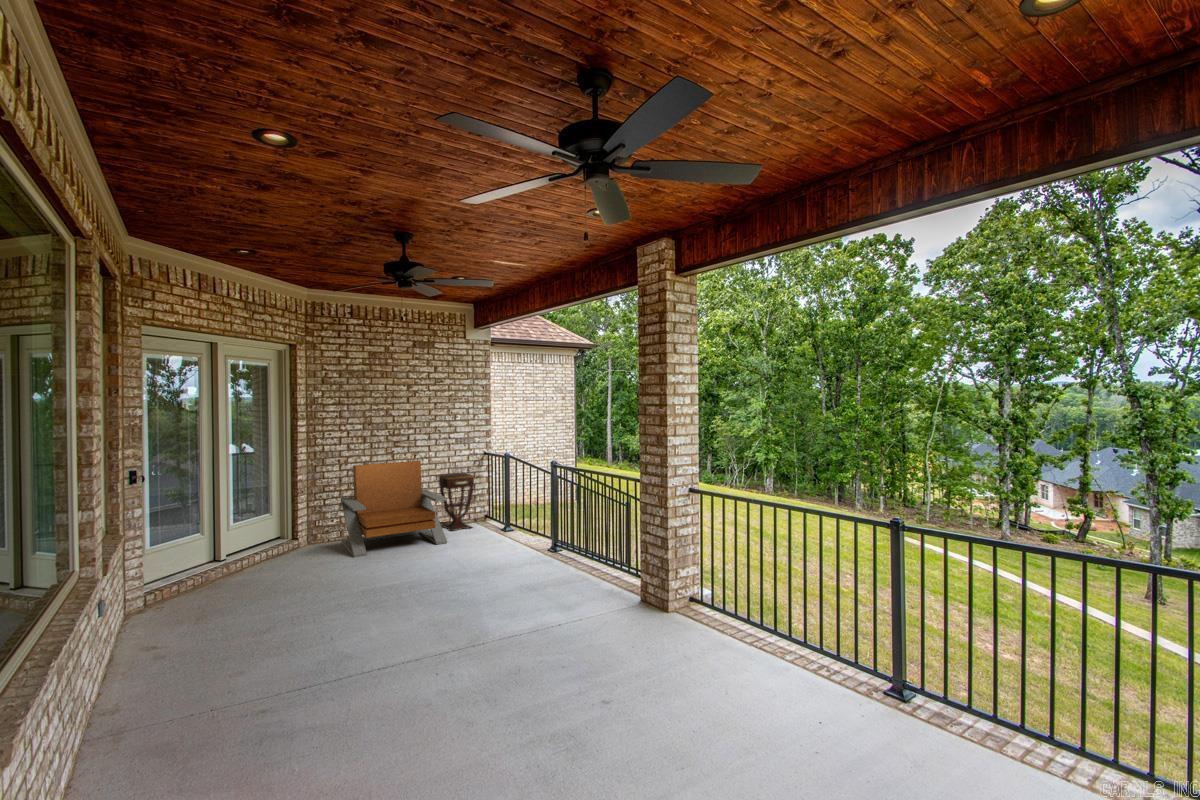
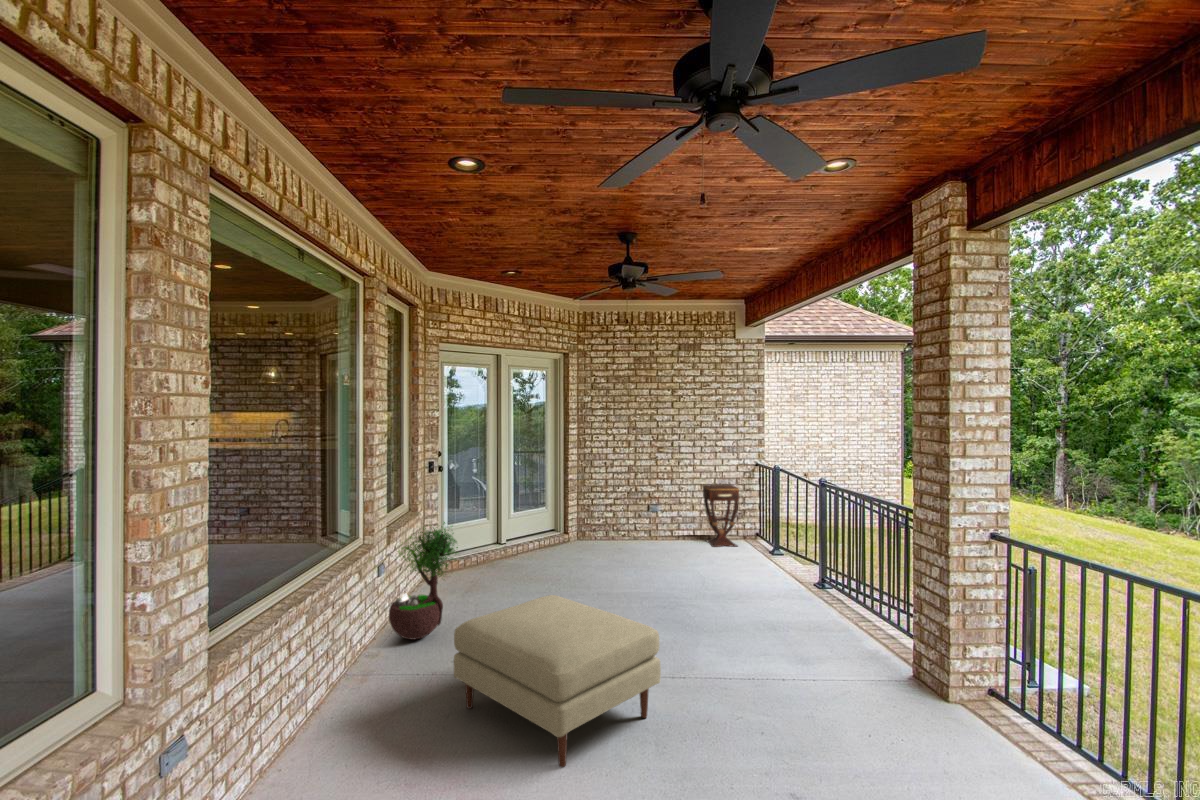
lounge chair: present [341,461,447,557] -> none [606,468,703,561]
potted tree: none [112,534,215,677] -> present [389,522,458,640]
ottoman: none [251,591,471,740] -> present [454,595,661,767]

